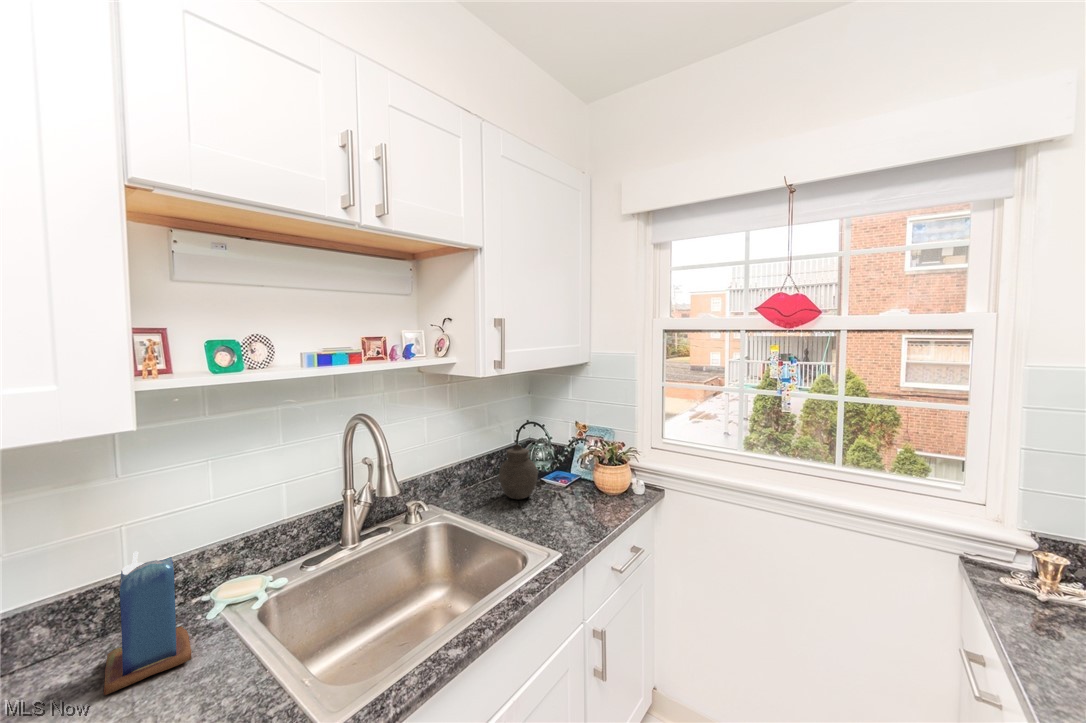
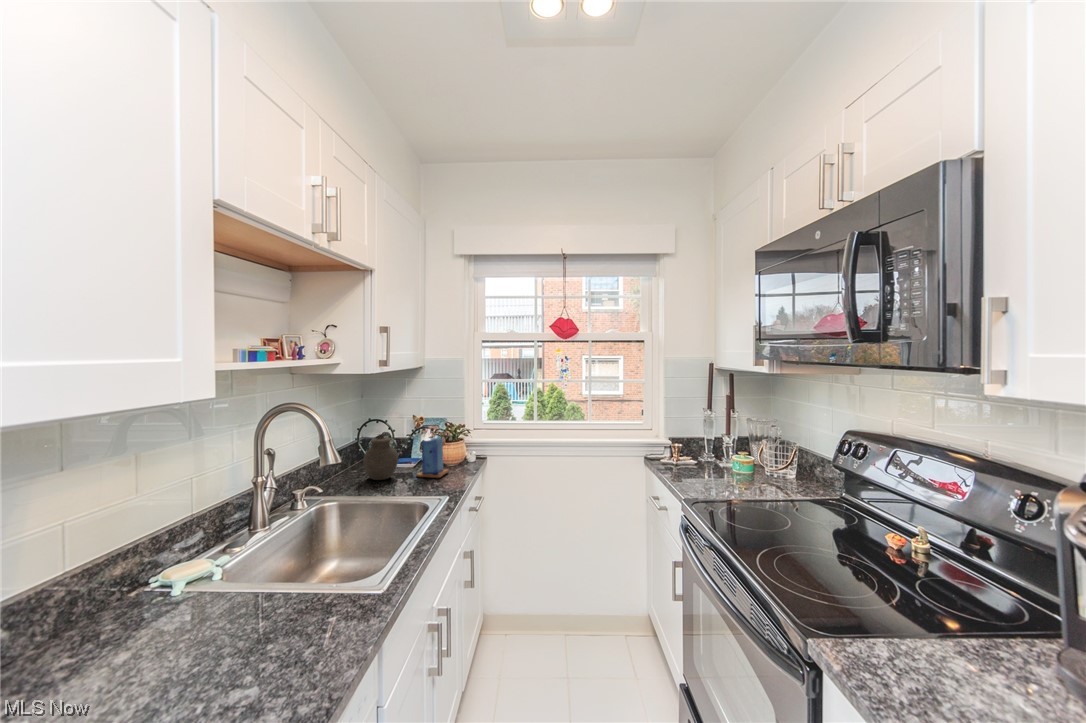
candle: present [104,551,192,696] -> present [416,434,449,478]

